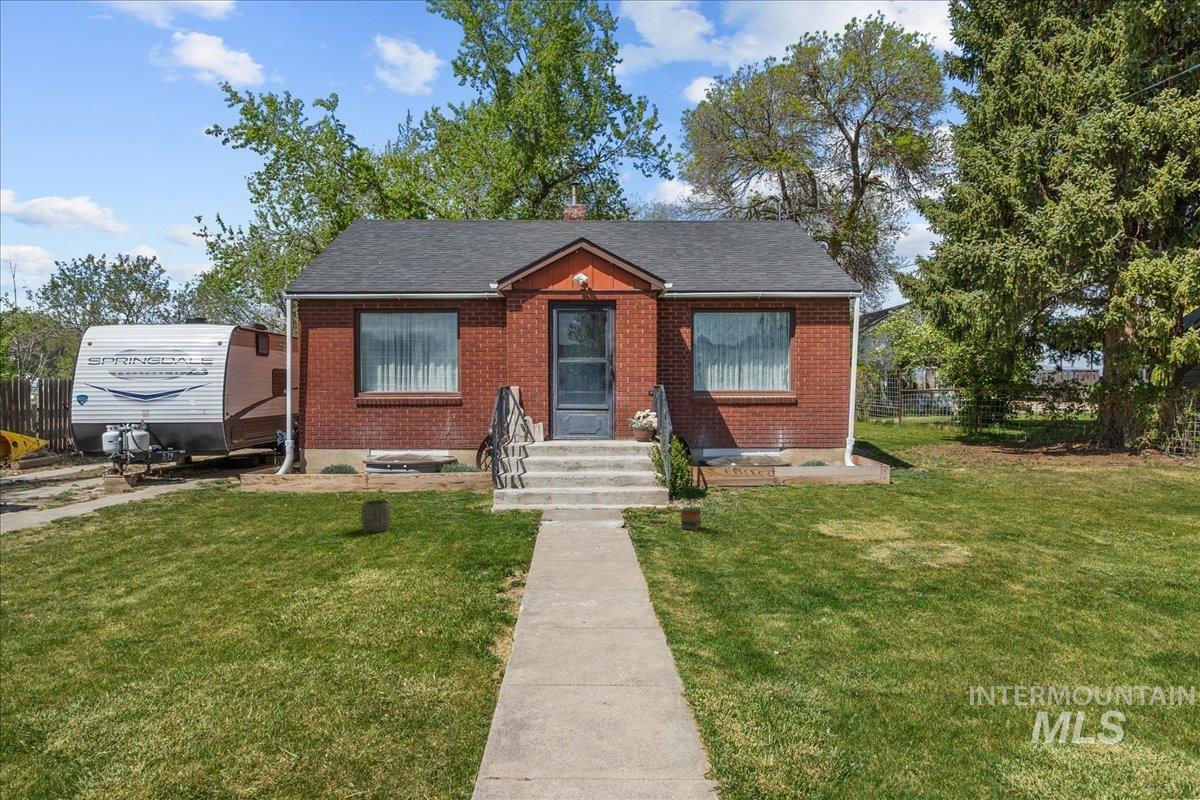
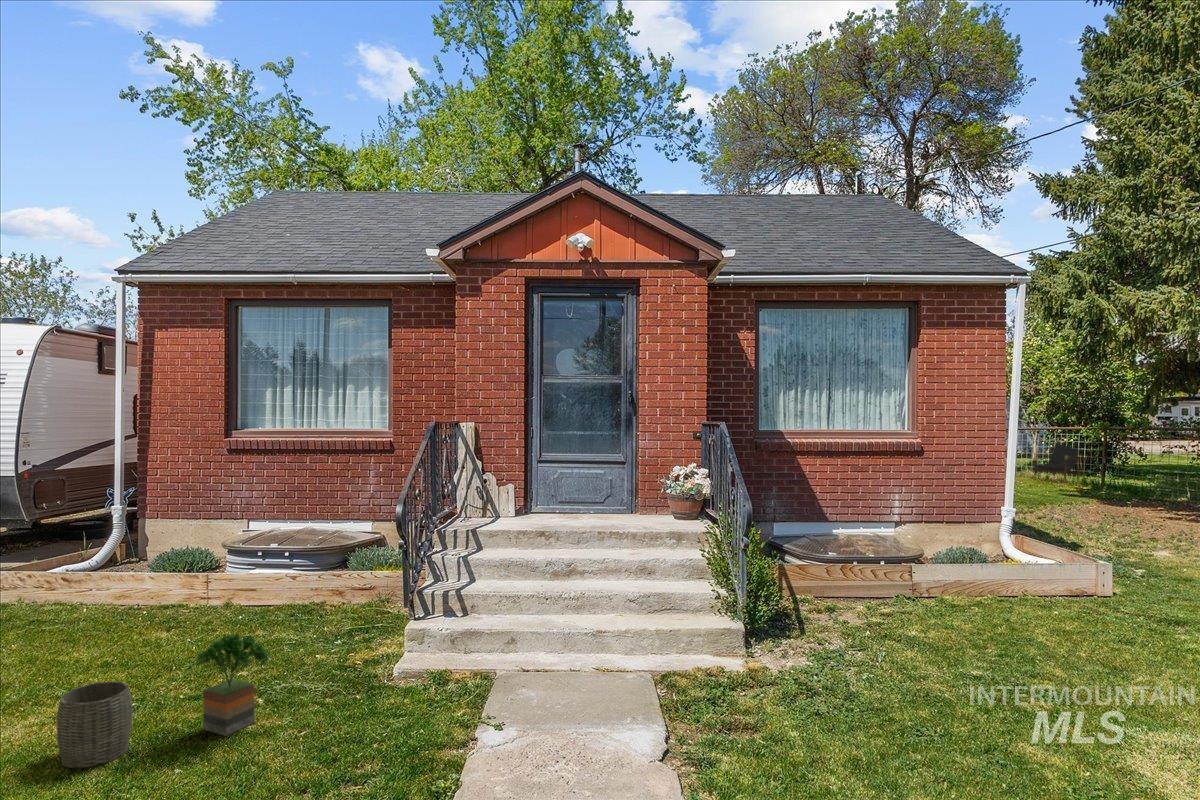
lounge chair: none [931,404,967,434] -> present [1034,444,1079,483]
potted tree: present [677,486,707,530] -> present [196,634,269,736]

